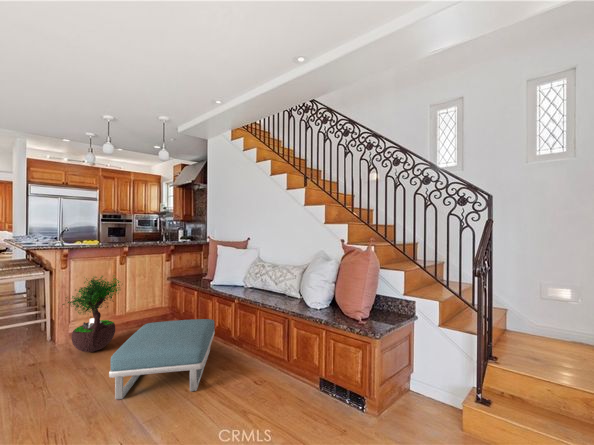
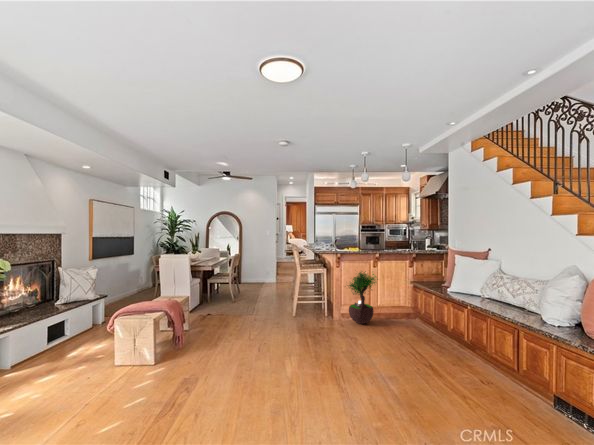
footstool: present [109,319,215,400] -> none [371,311,449,365]

